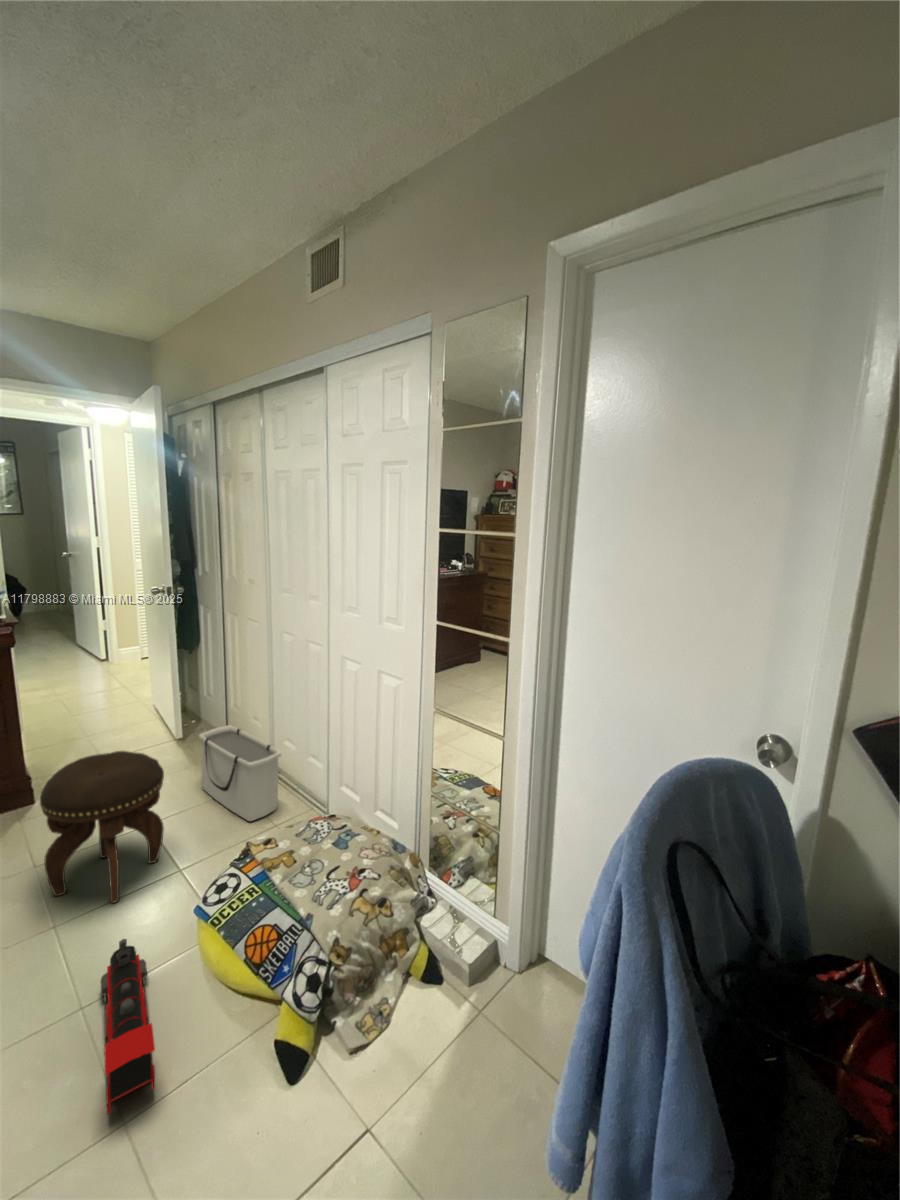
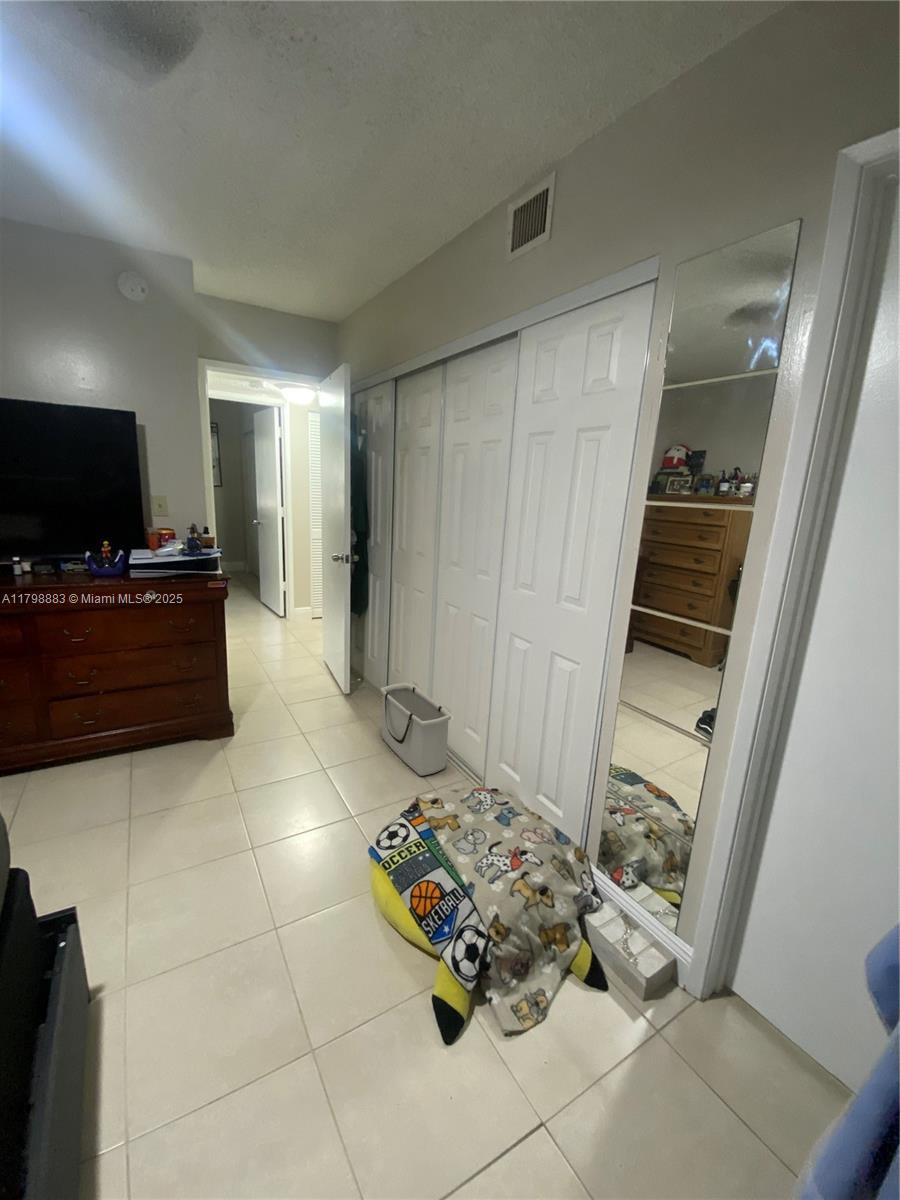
footstool: present [40,751,164,903] -> none [258,695,350,825]
toy train: present [101,939,155,1115] -> none [294,861,332,1011]

